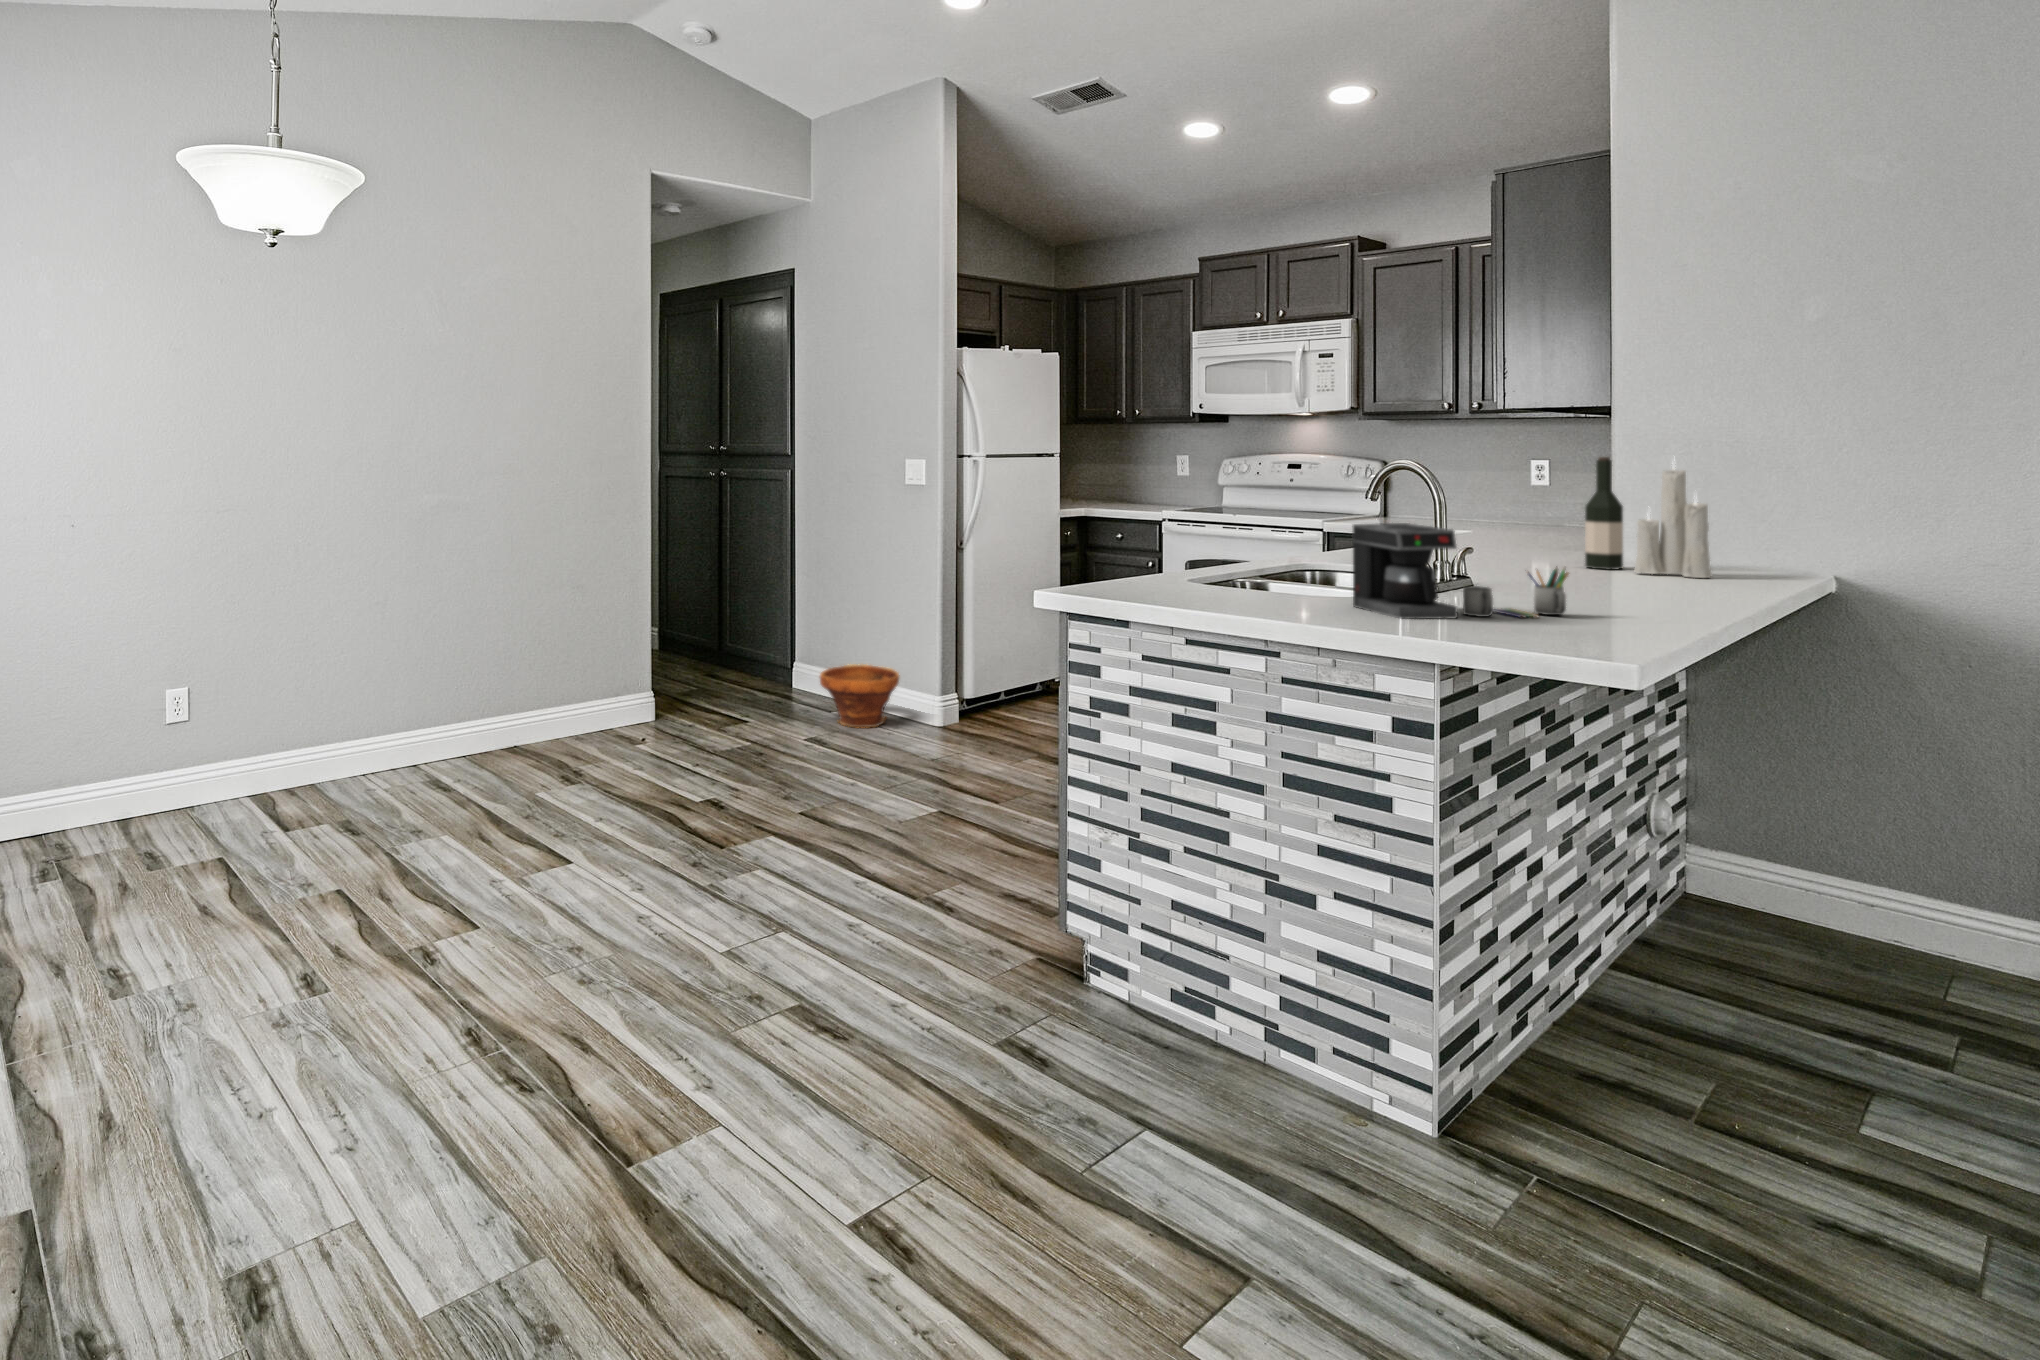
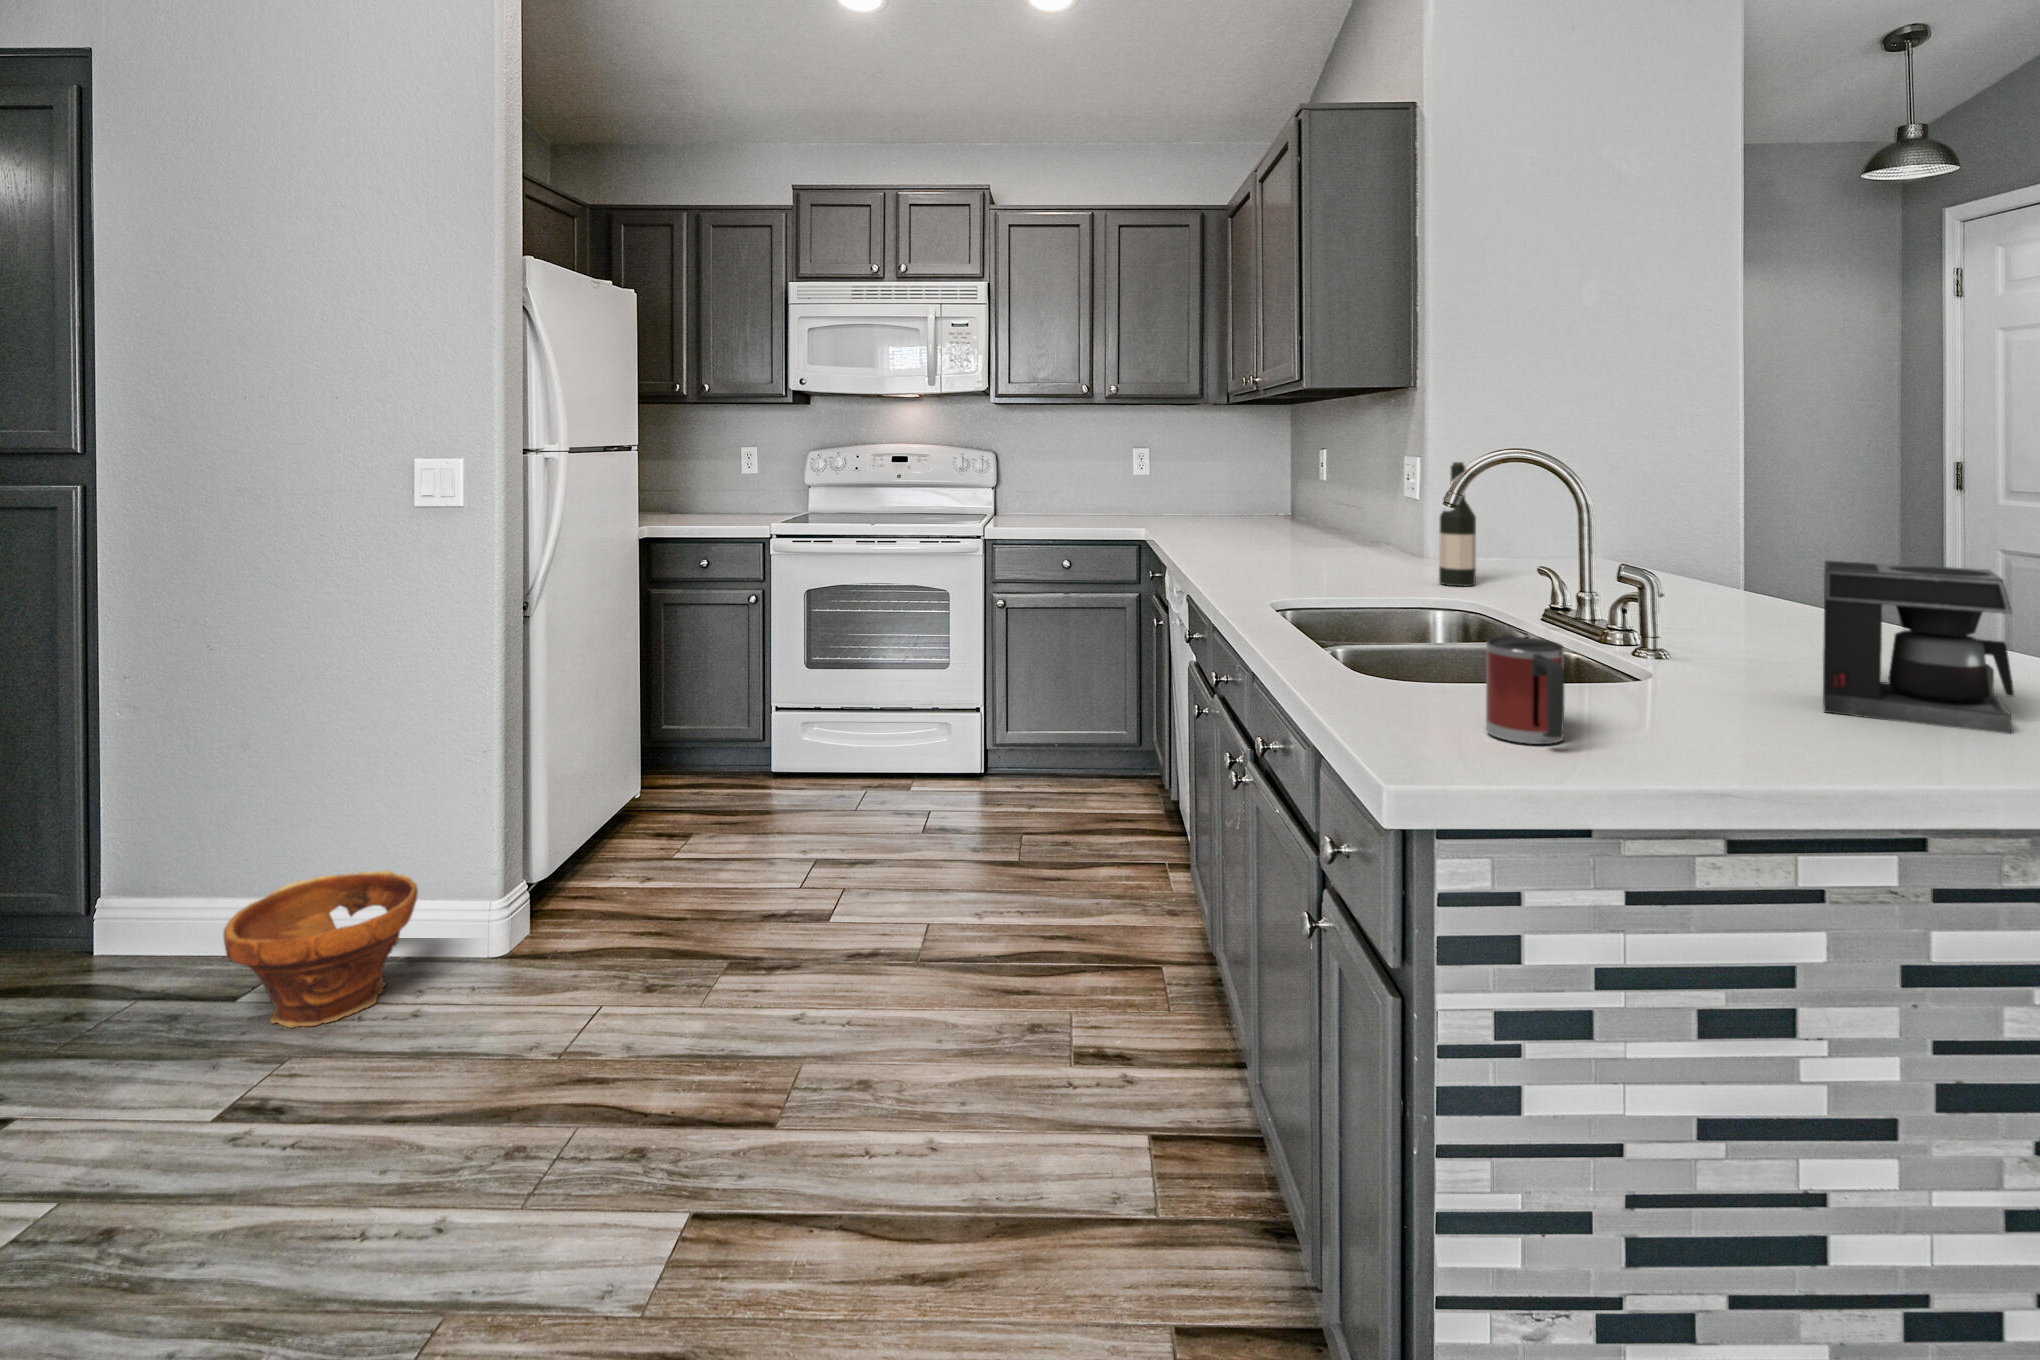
candle: present [1634,464,1712,578] -> none [1508,453,1575,589]
mug: none [1127,545,1167,592] -> present [1486,634,1565,744]

